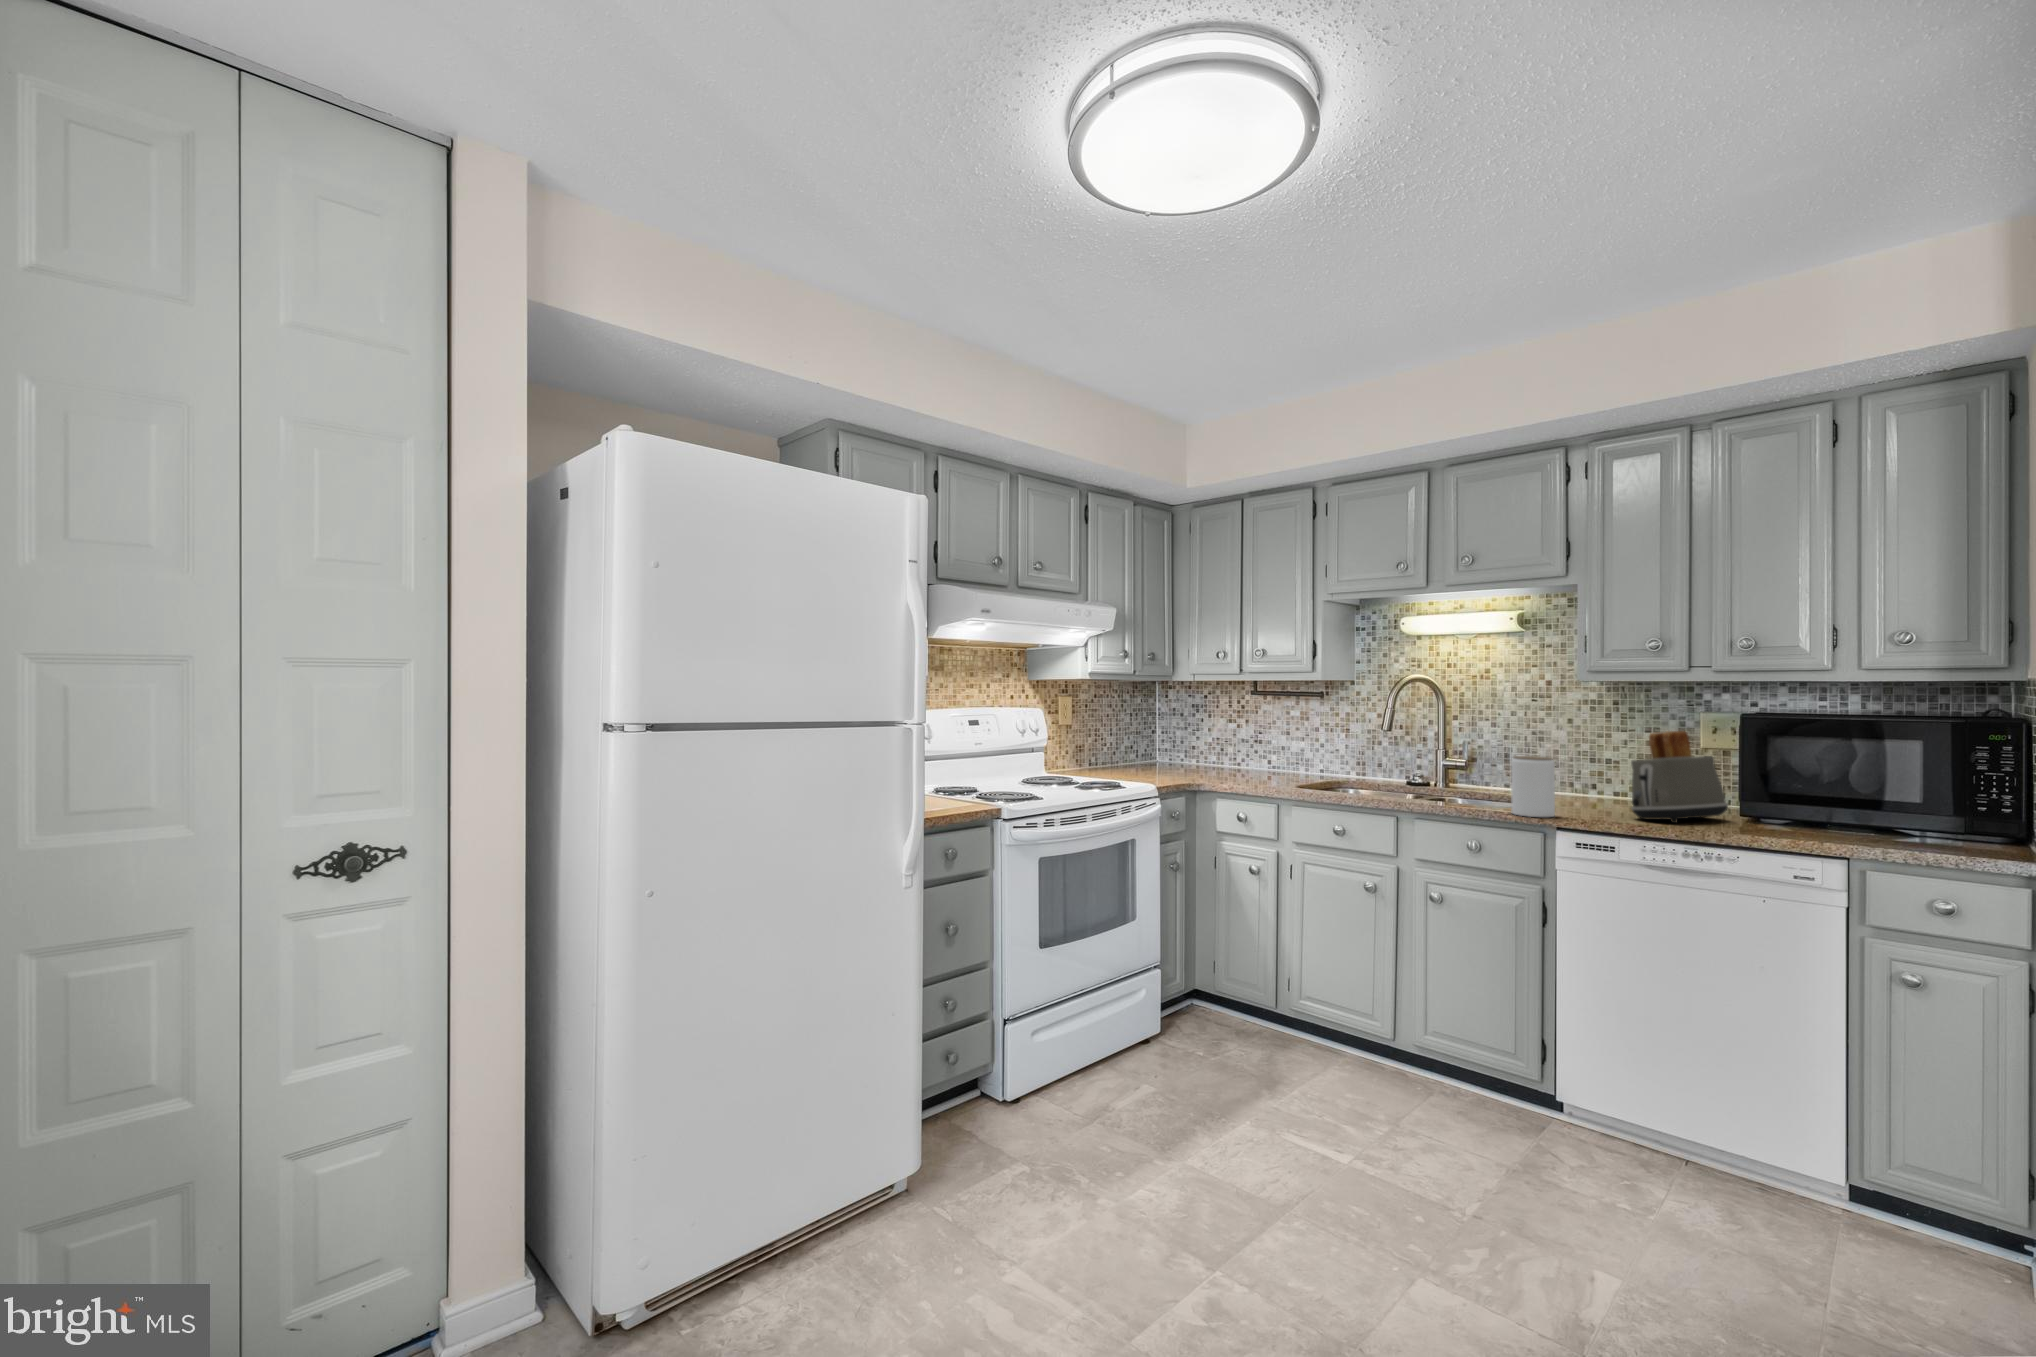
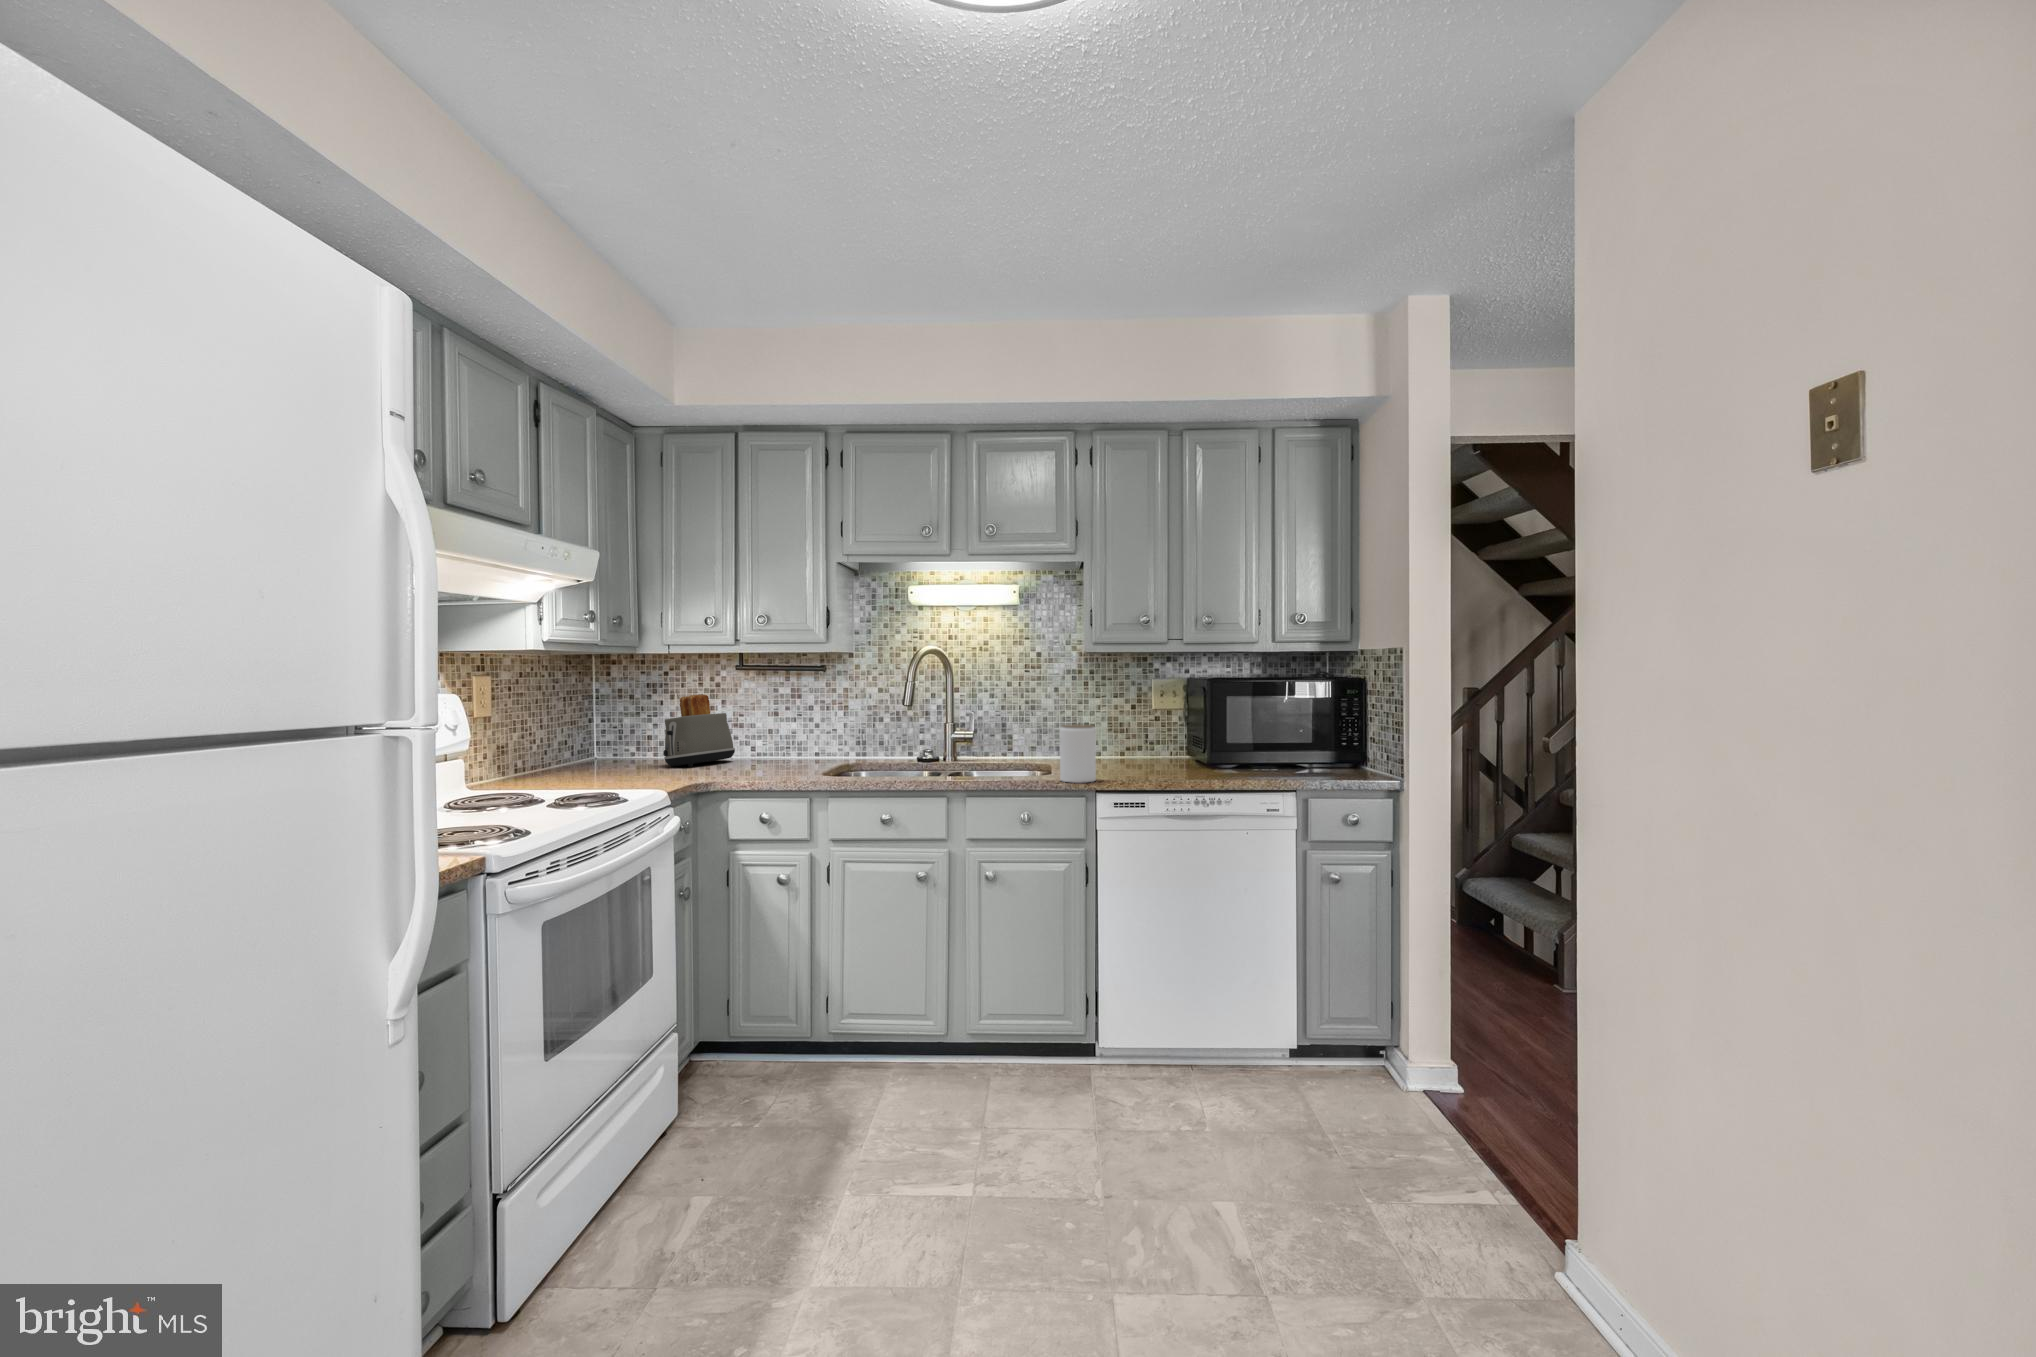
toaster: present [1631,731,1728,823] -> present [663,695,735,767]

